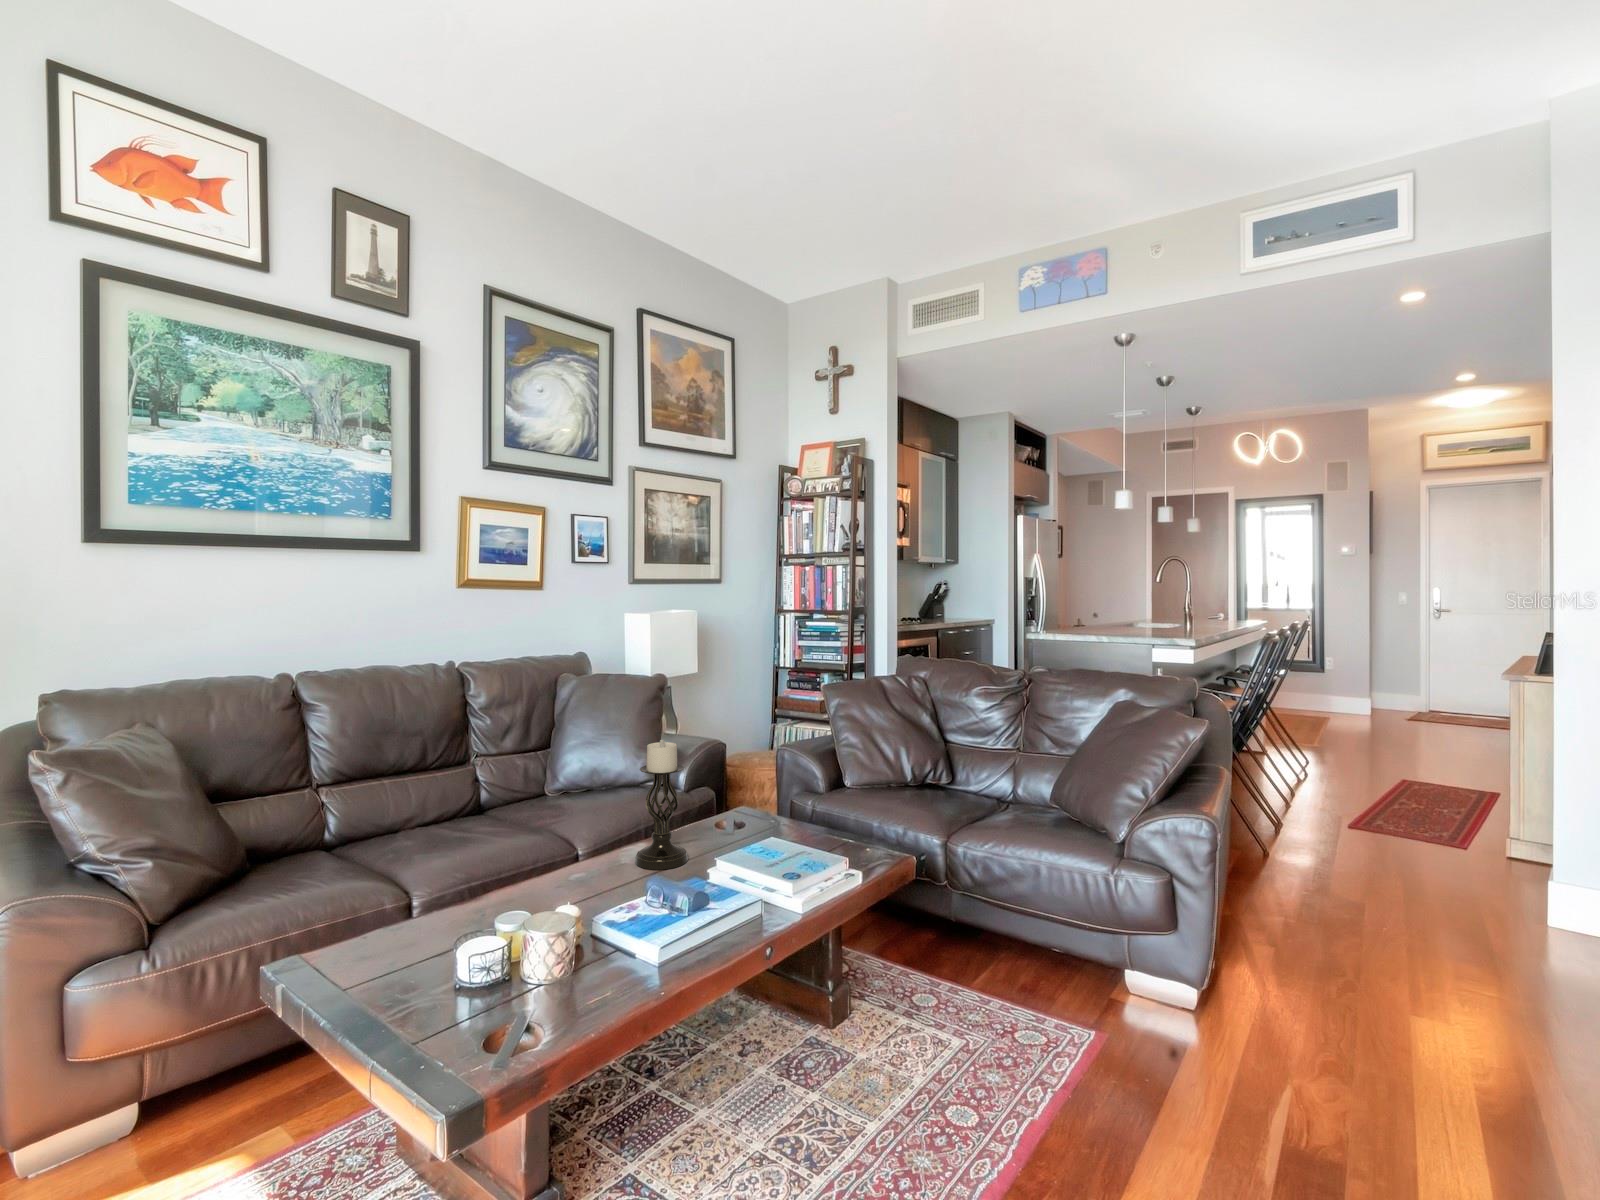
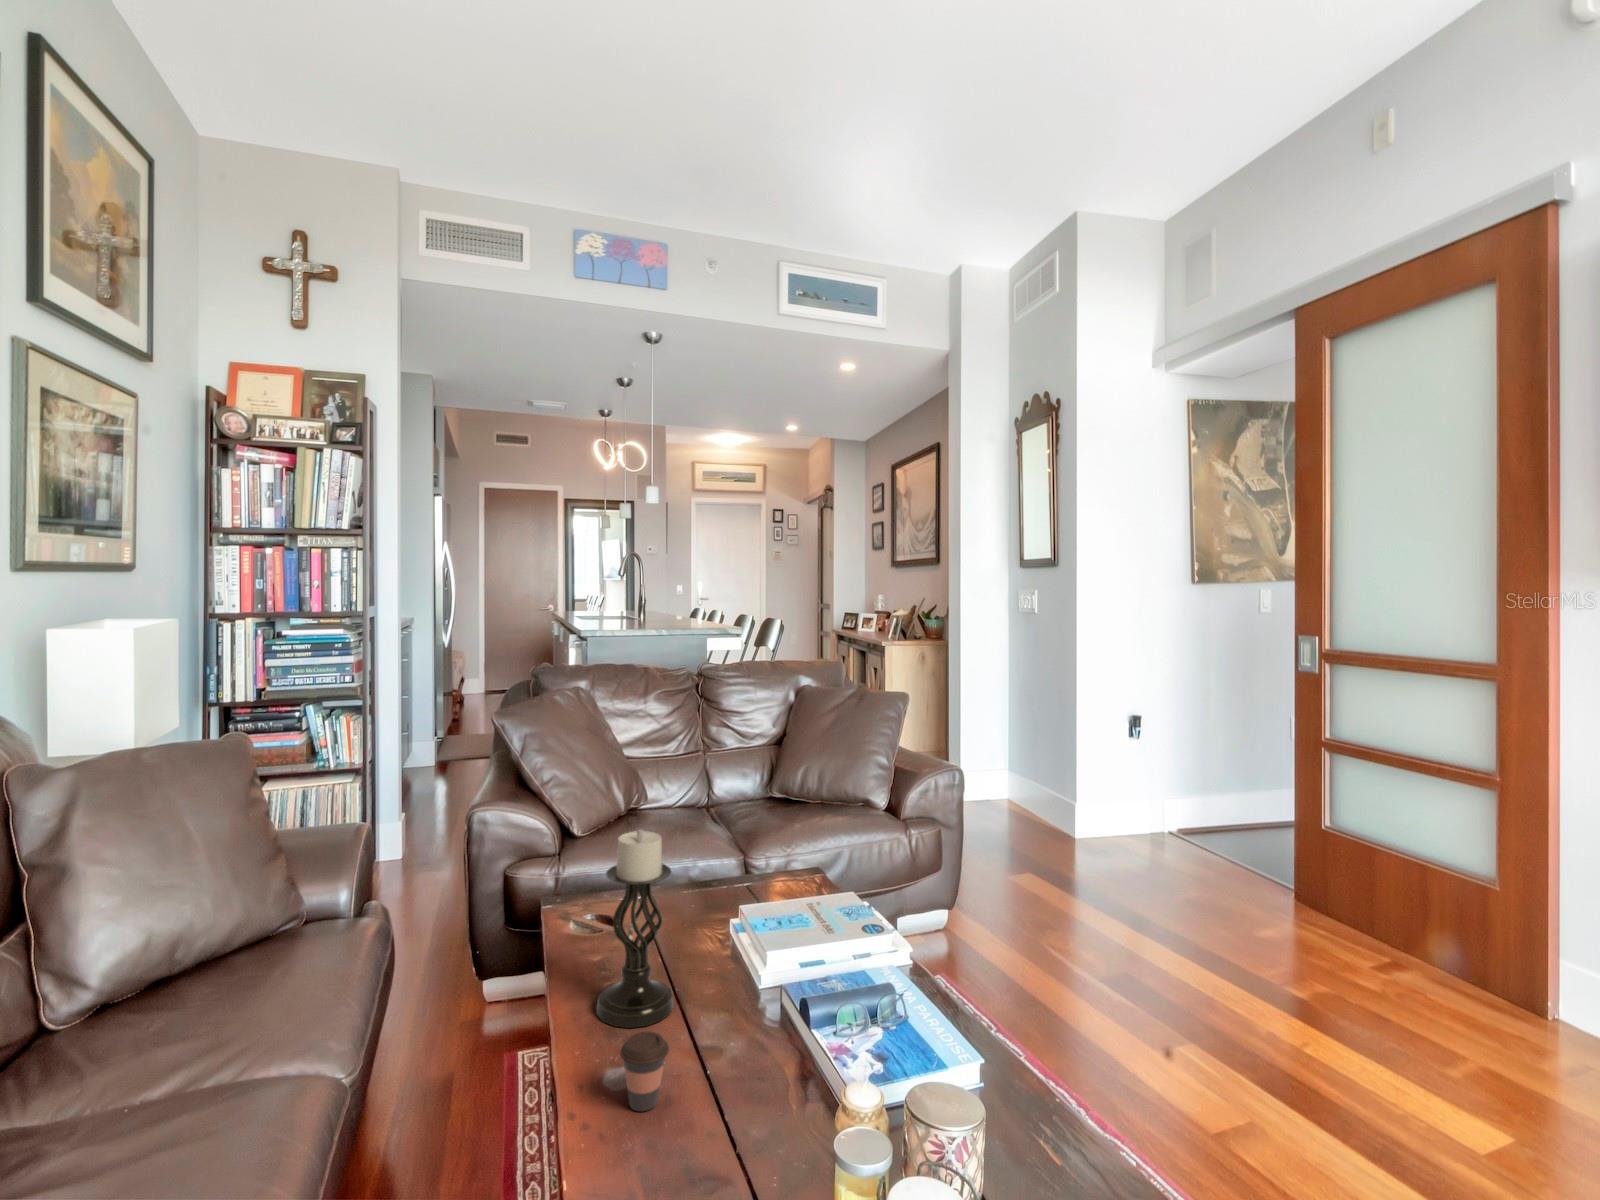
coffee cup: none [554,848,585,892] -> present [620,1032,669,1111]

